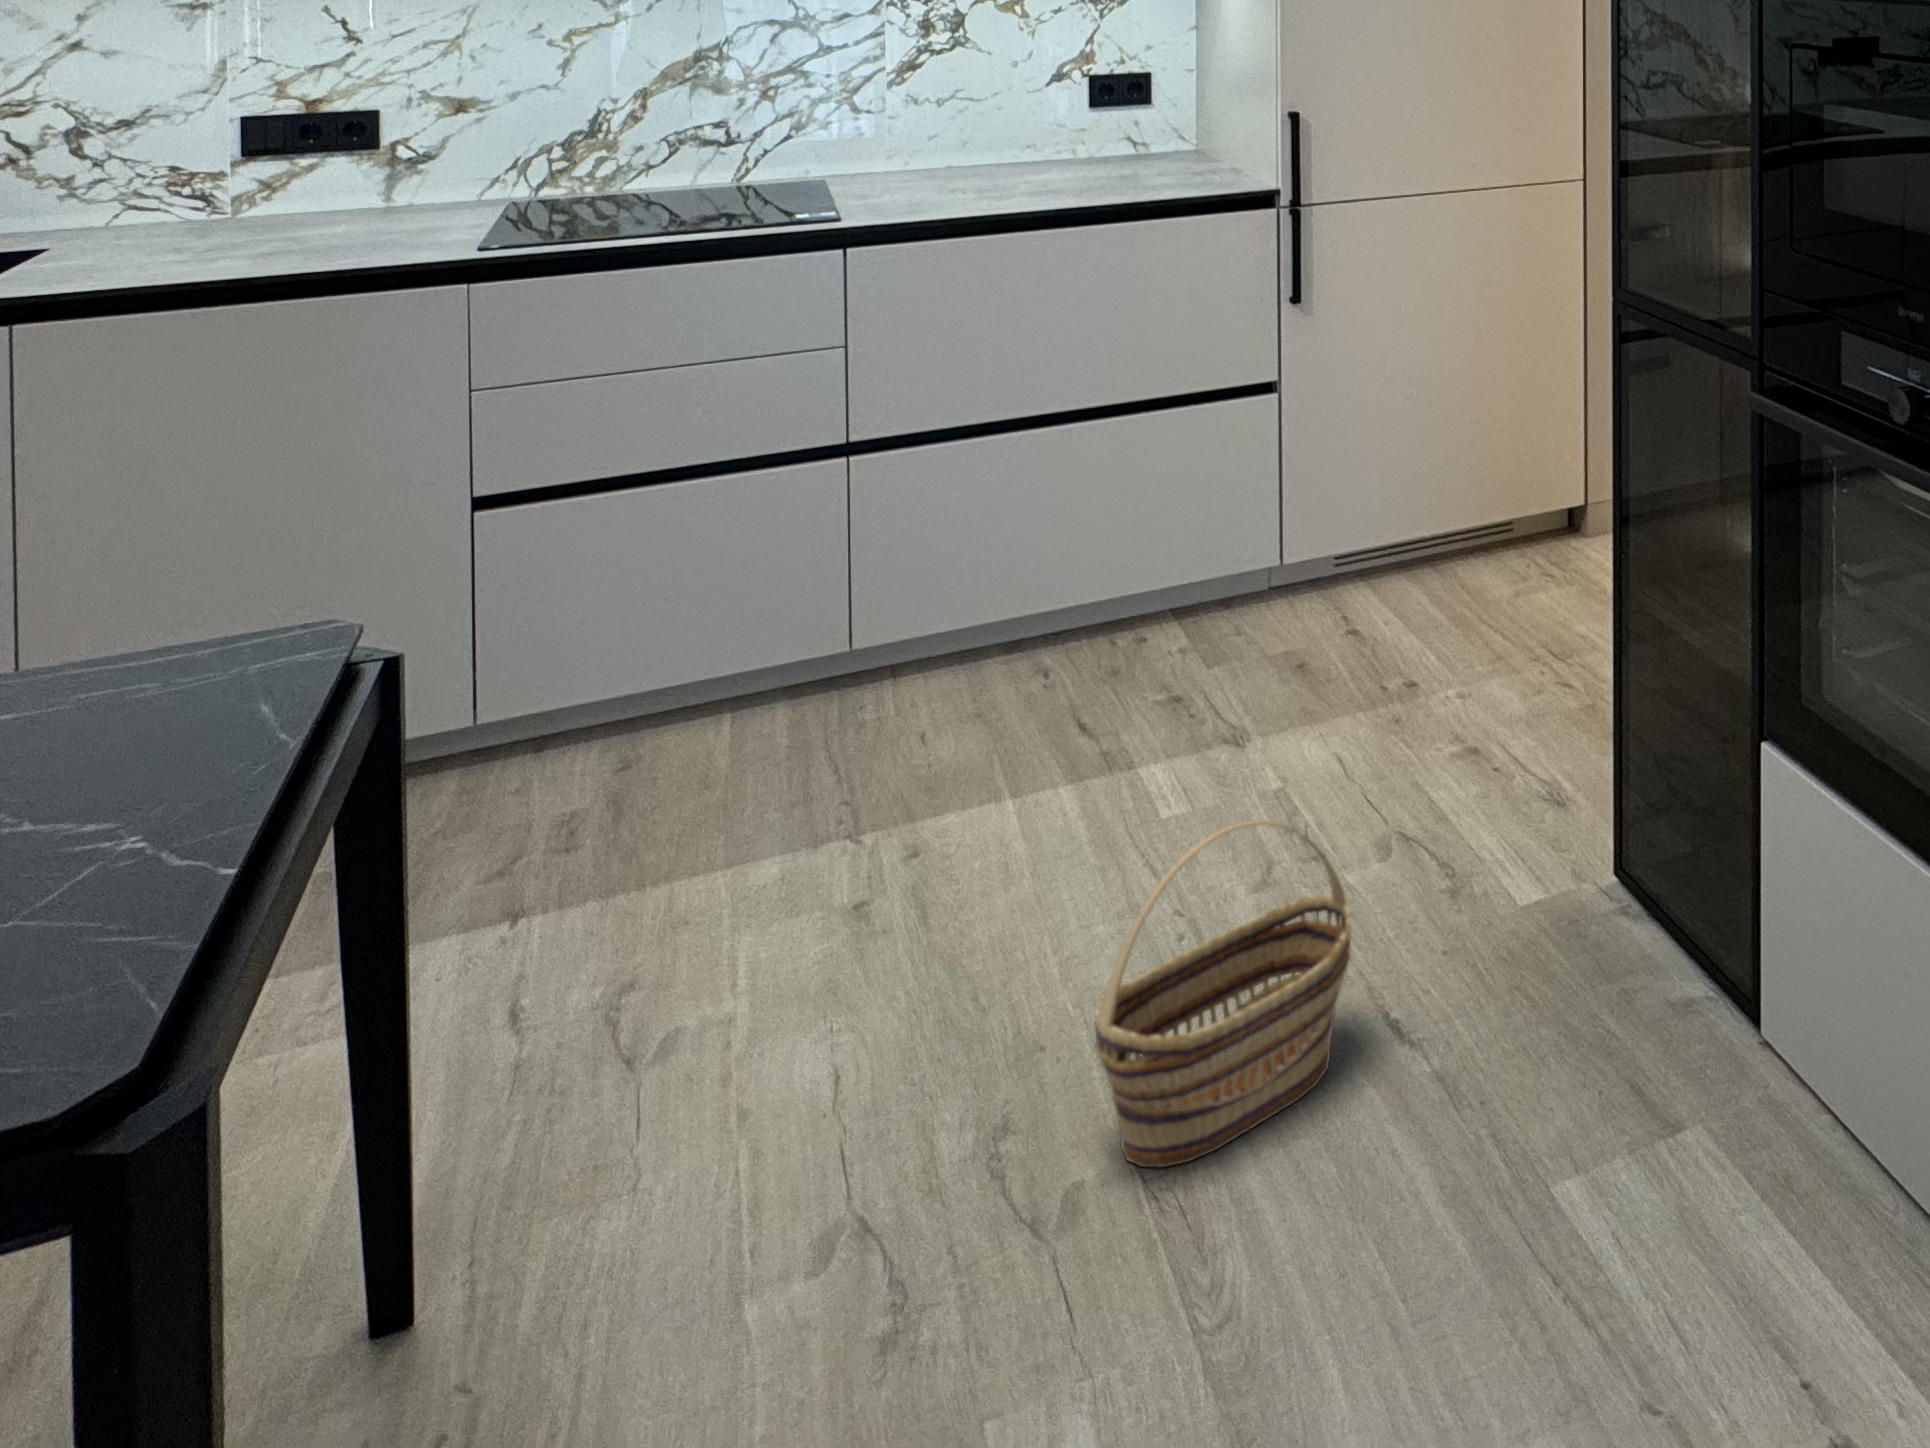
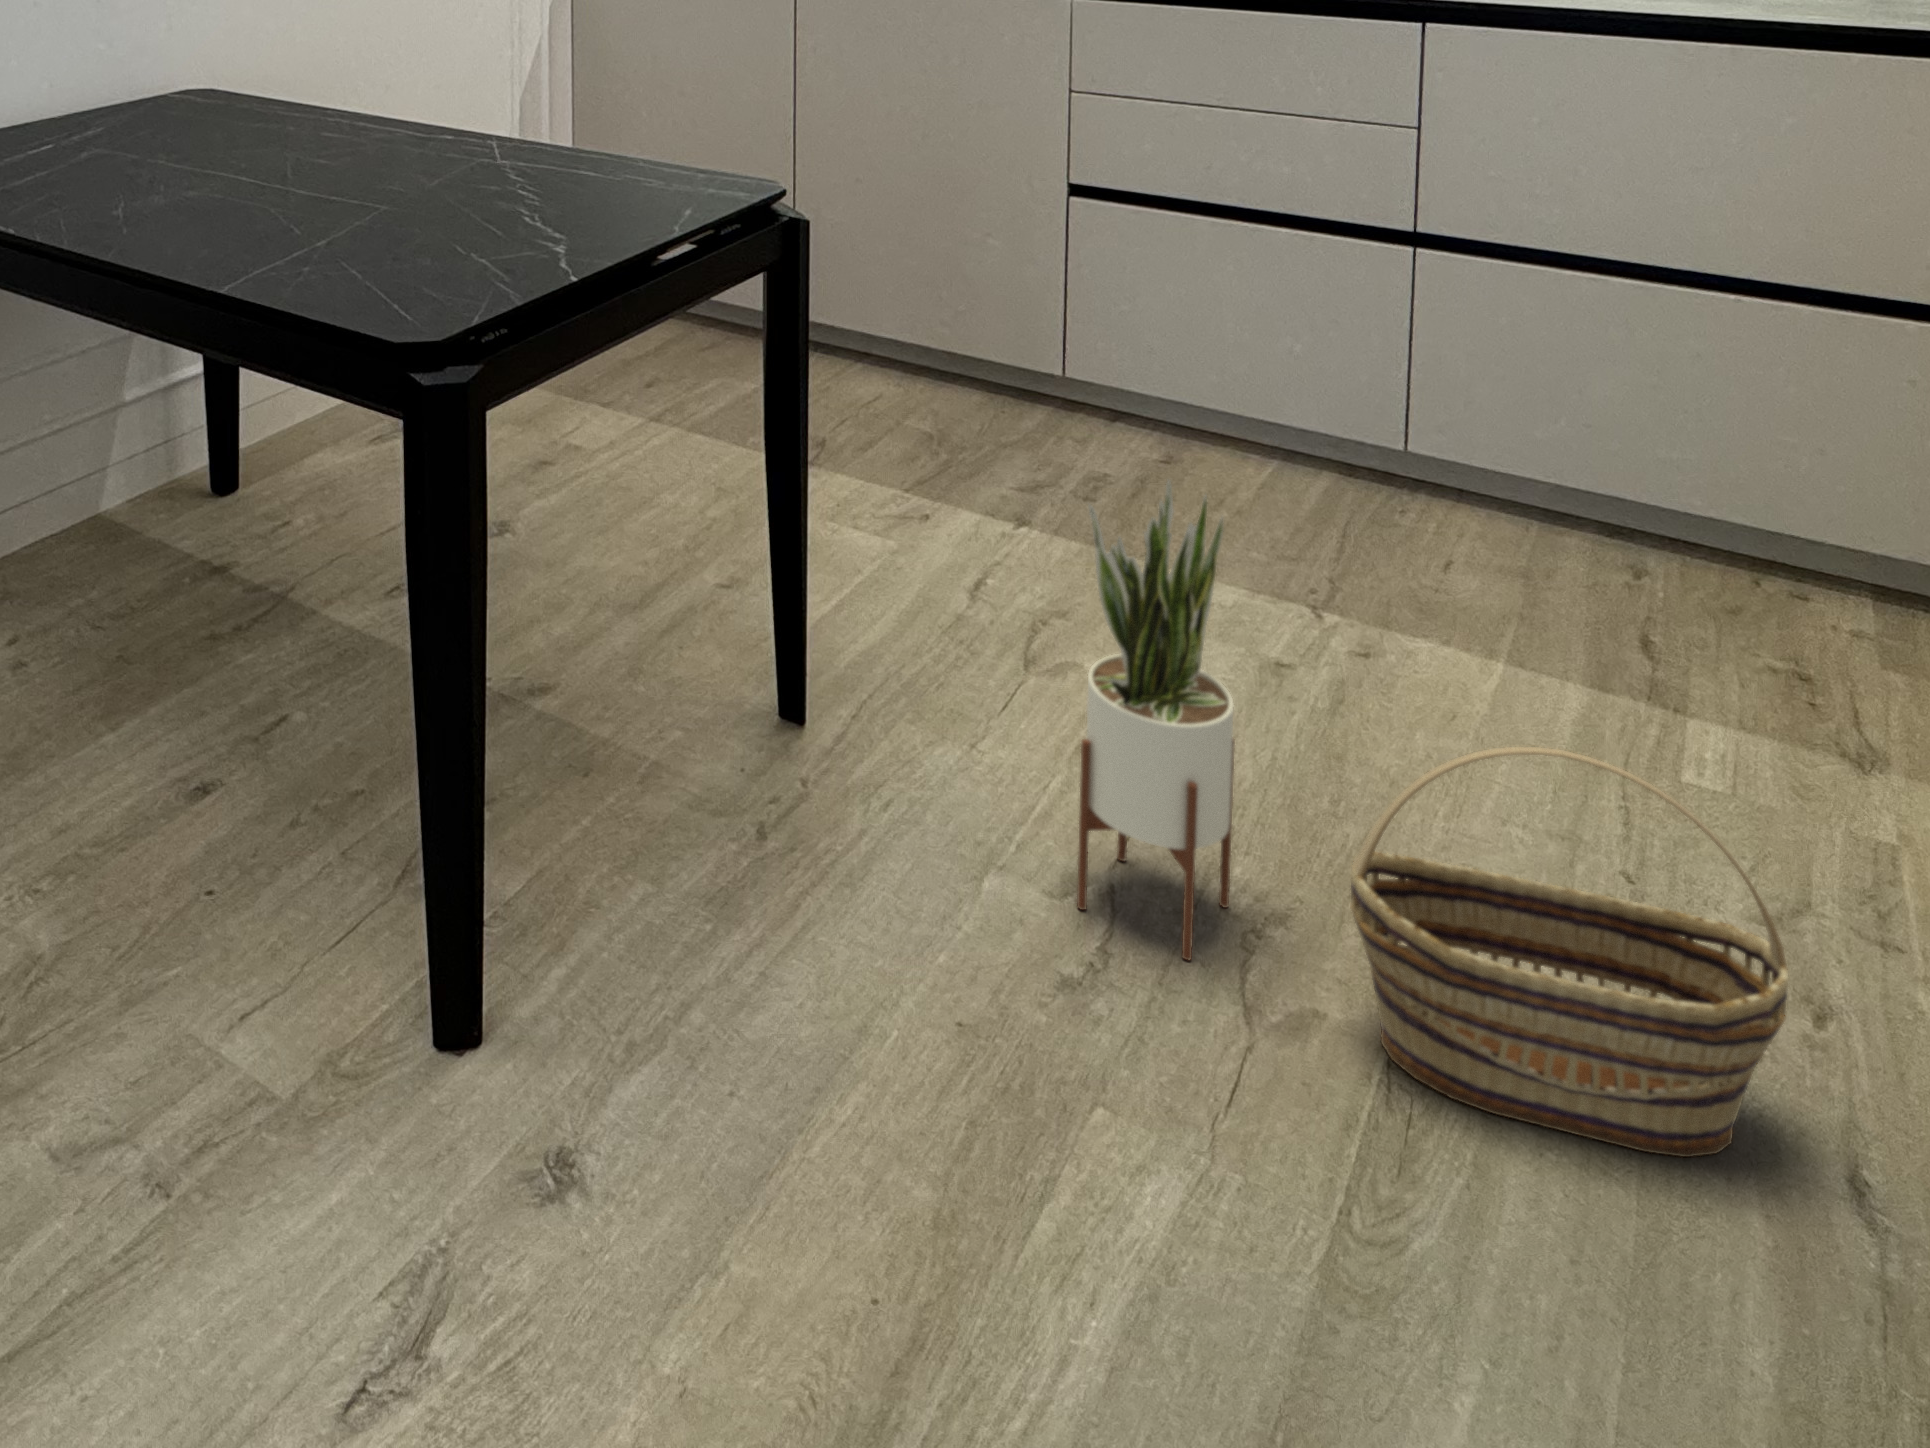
potted plant: none [834,758,972,1247] -> present [1077,480,1235,960]

